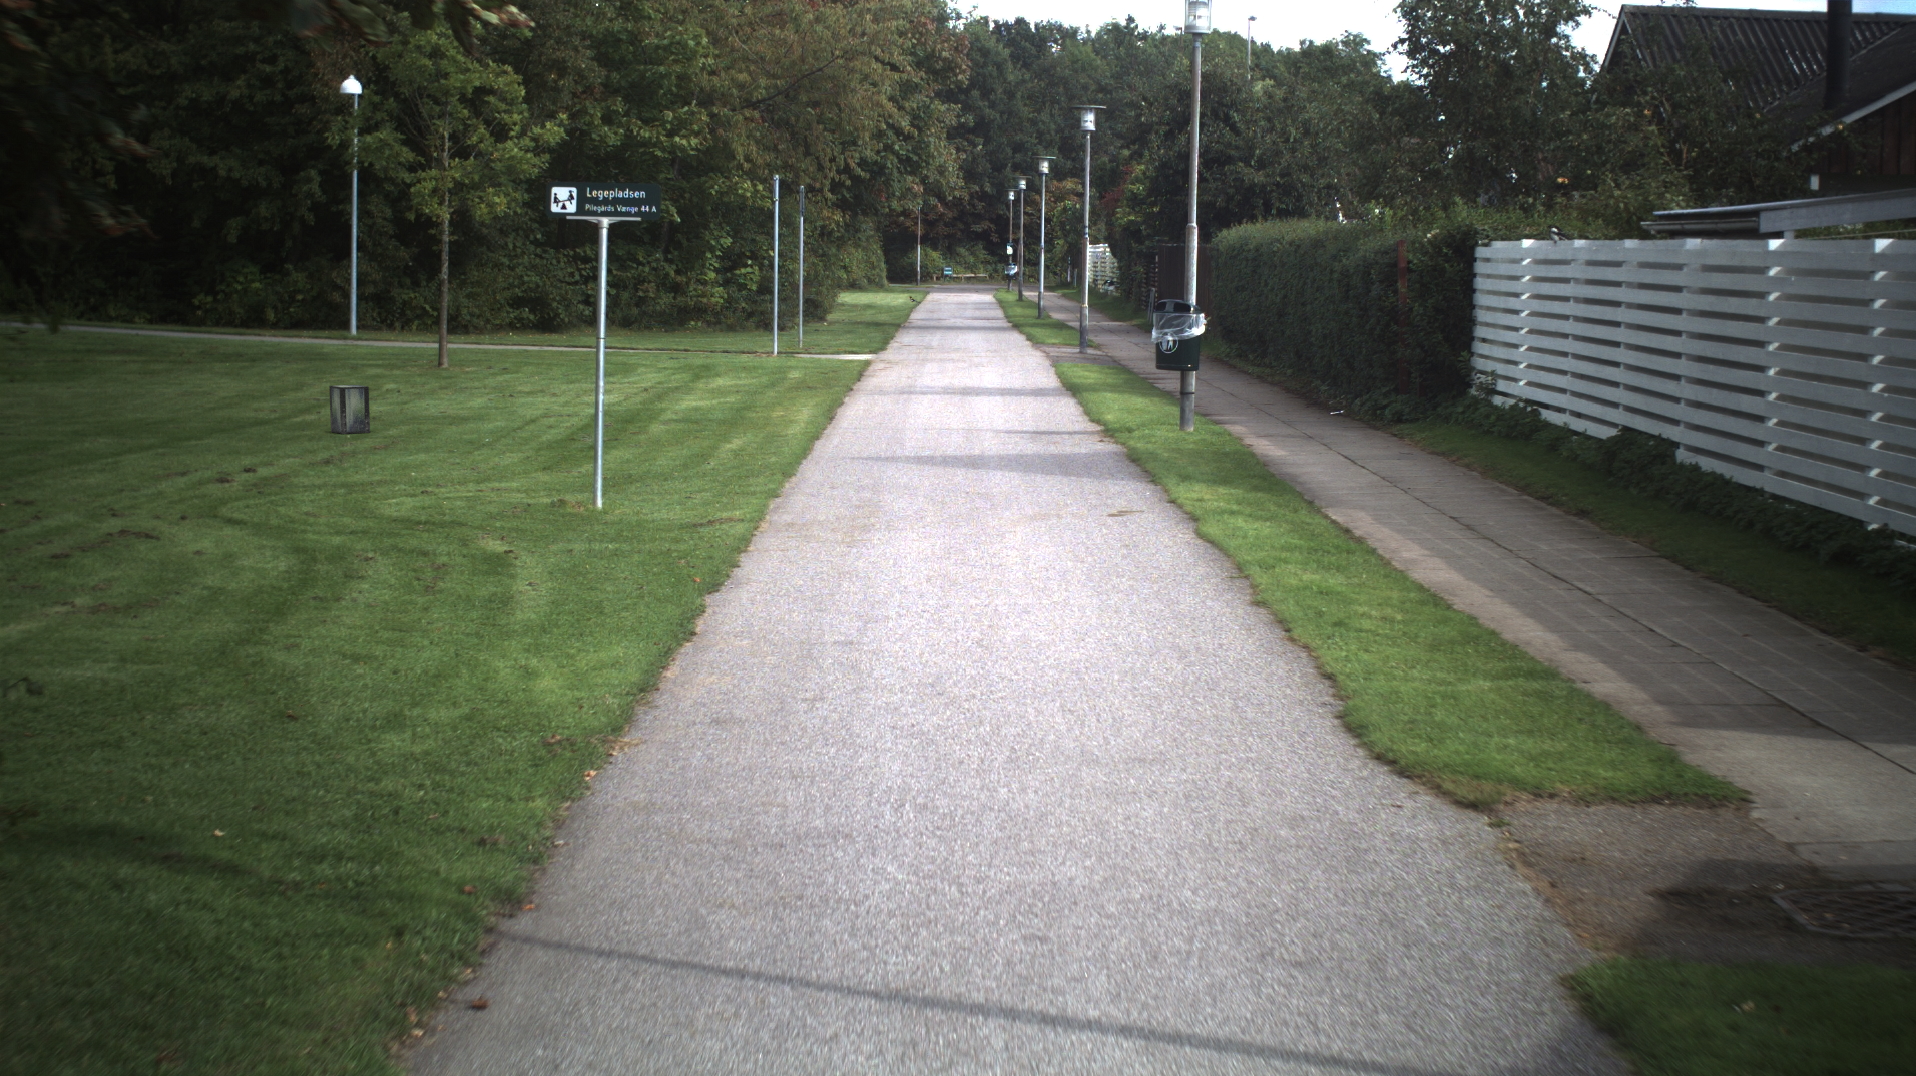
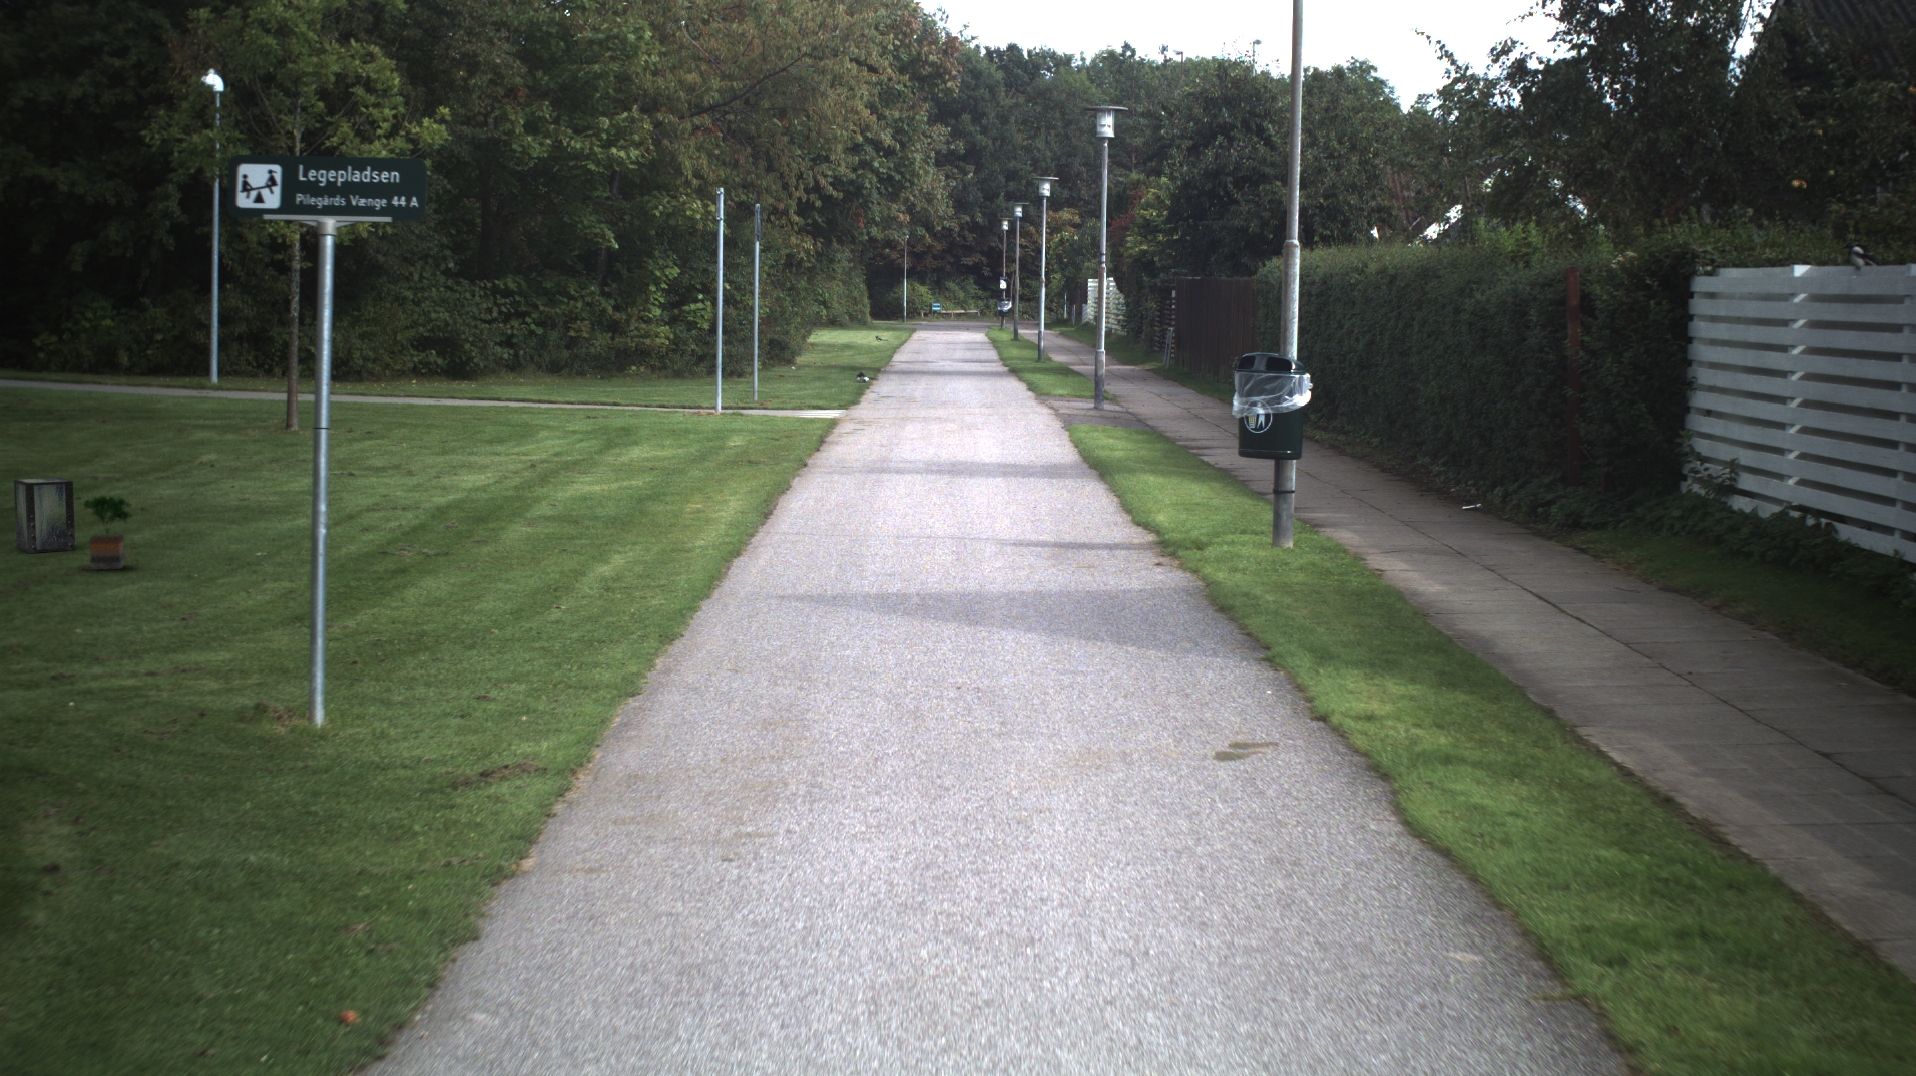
potted tree: none [384,393,419,442] -> present [82,496,133,570]

